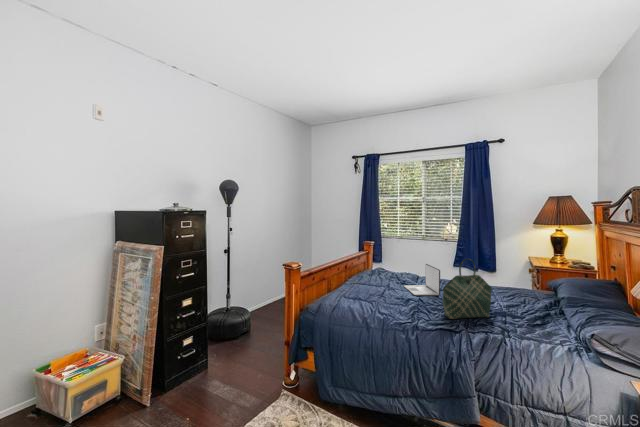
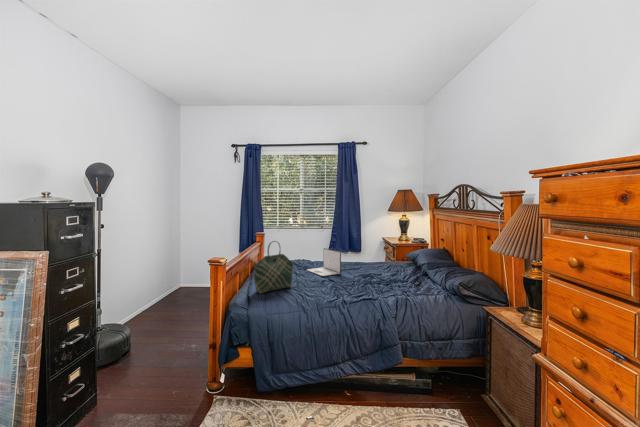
tote bag: present [442,259,492,319] -> present [254,241,293,294]

